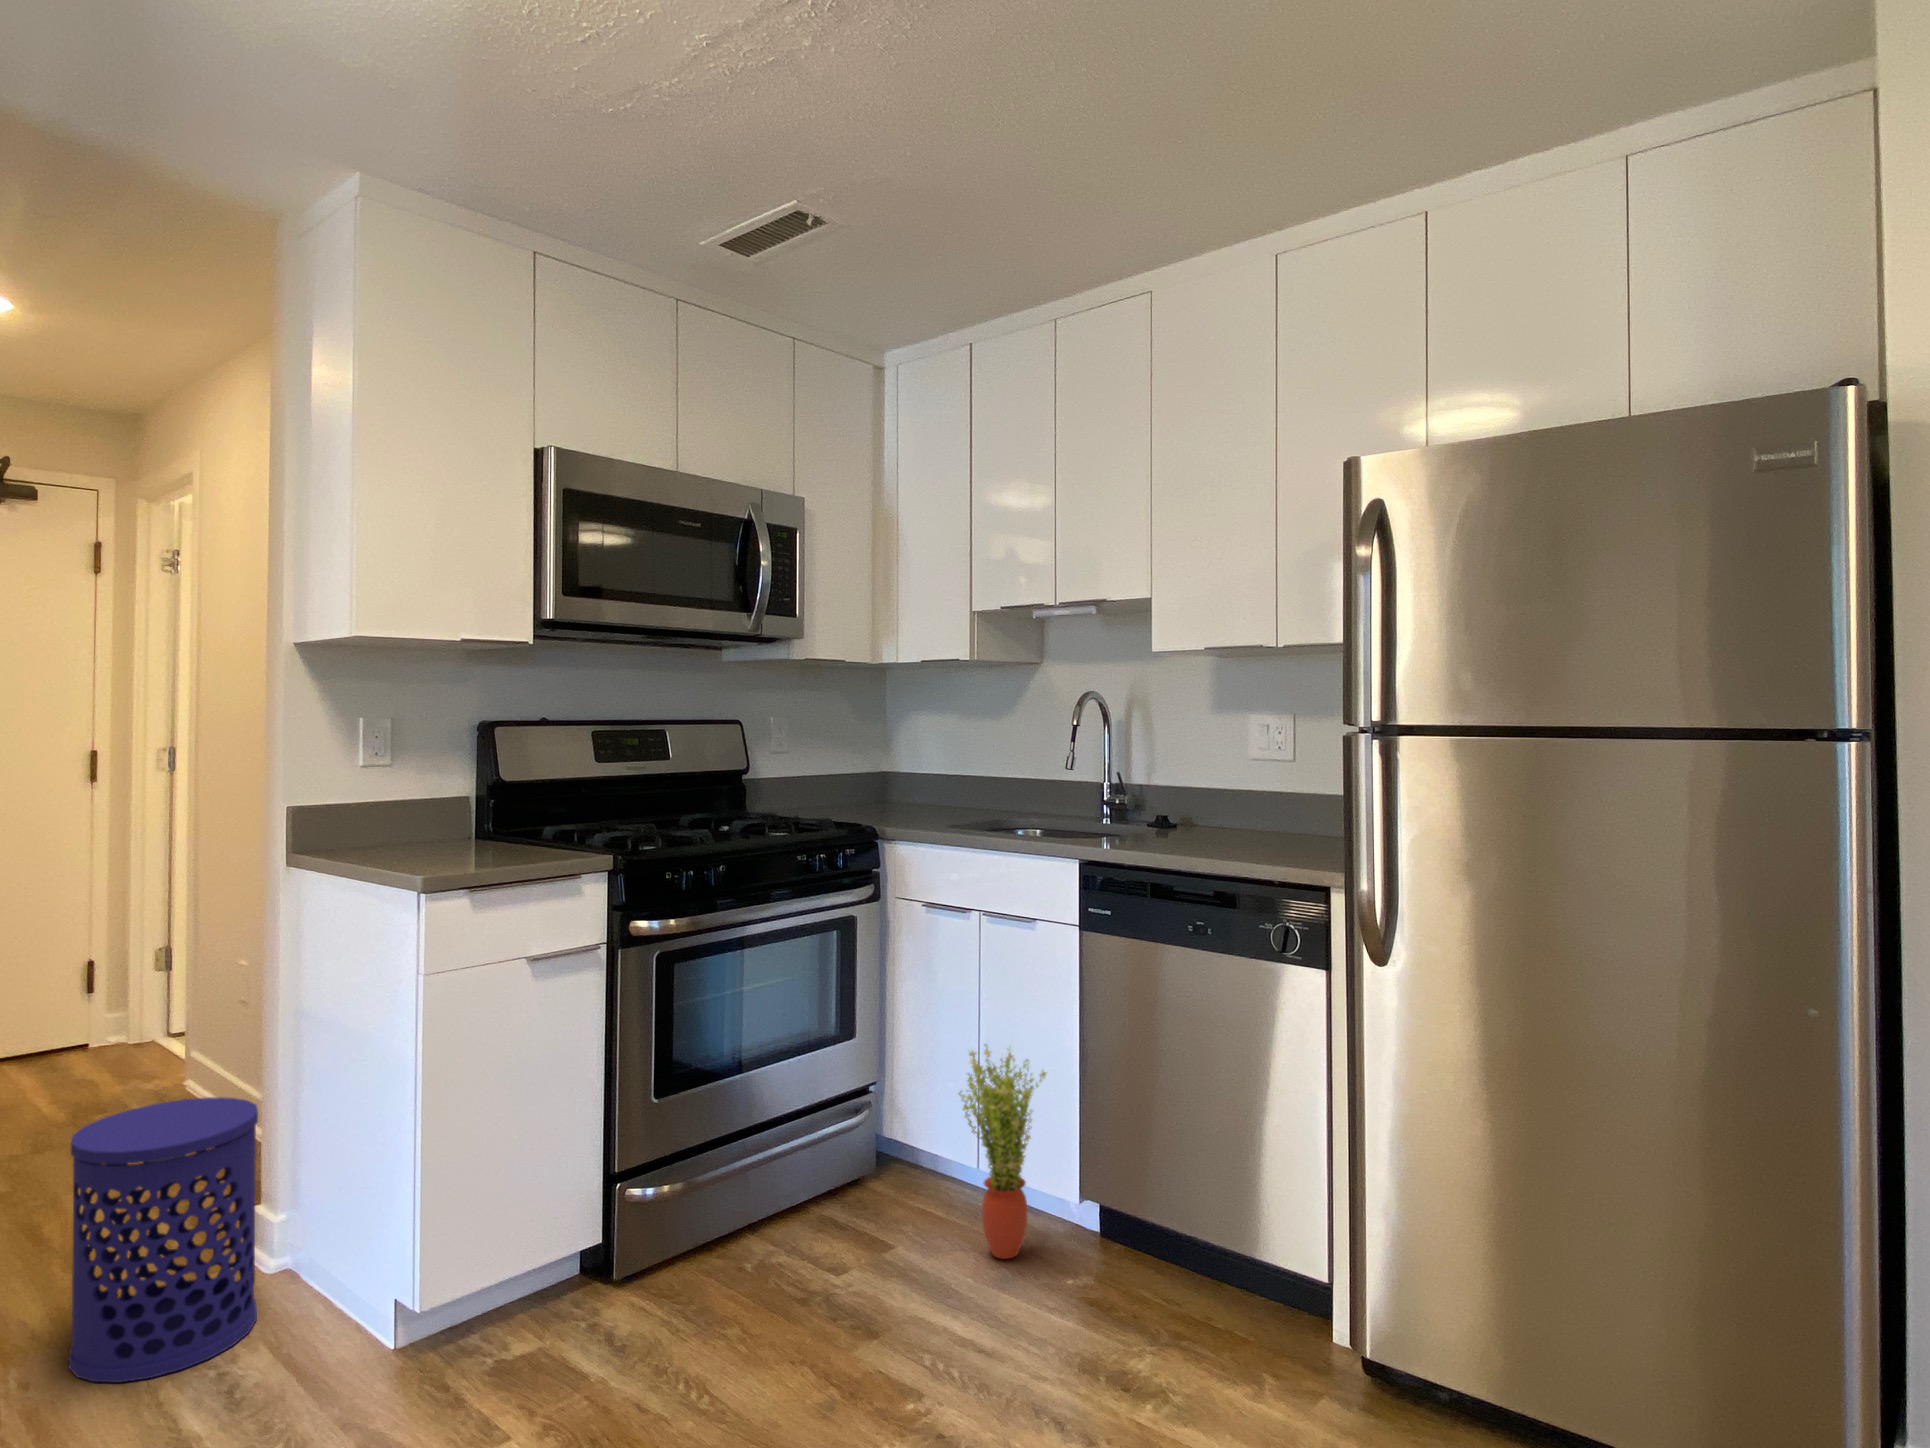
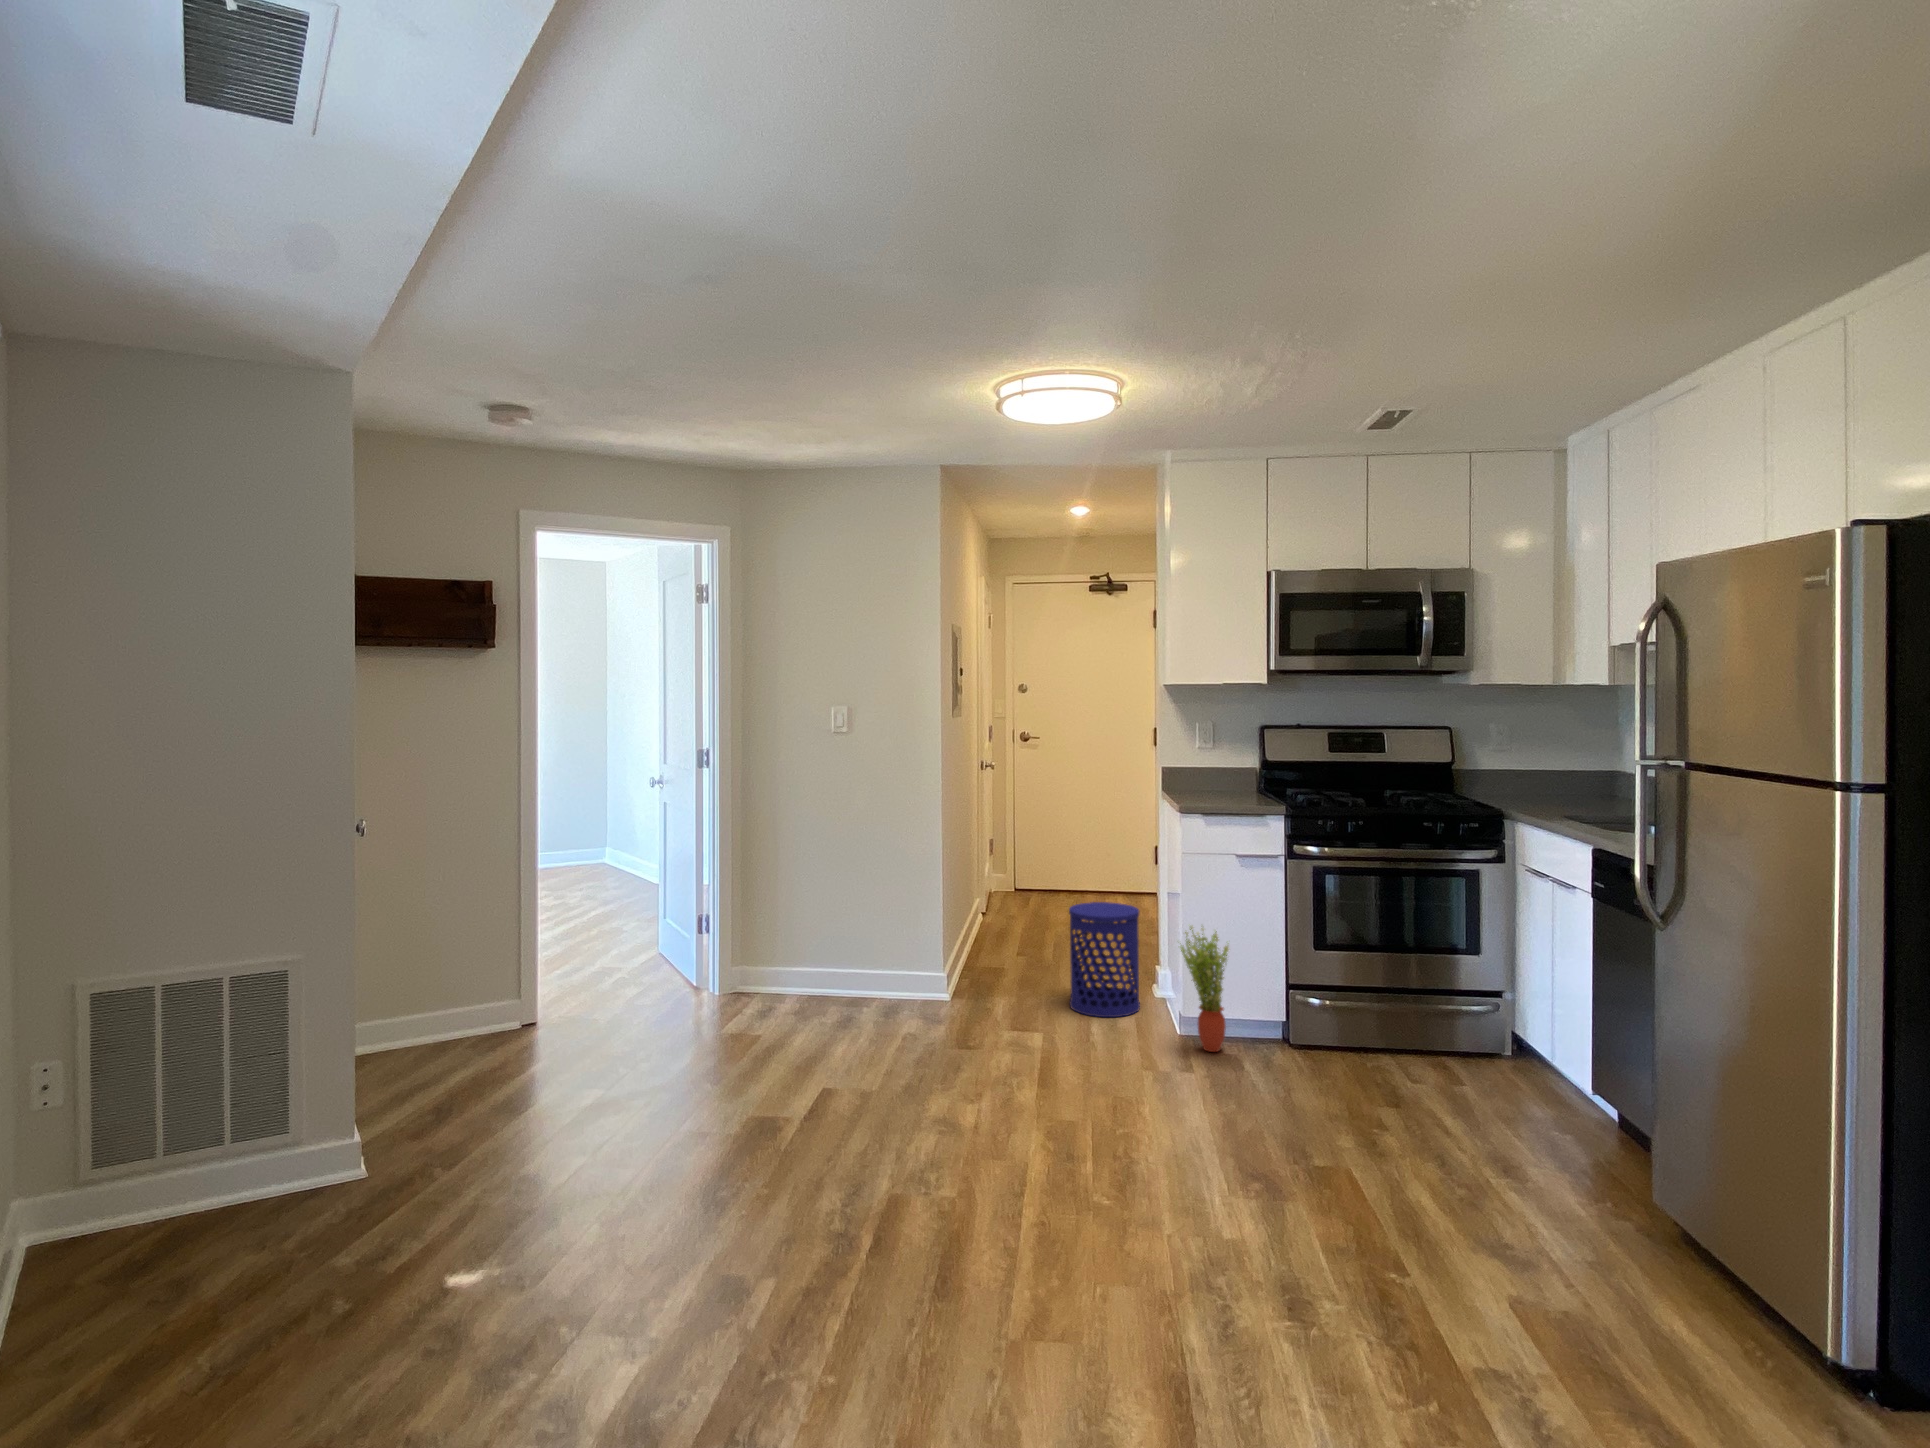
potted plant: present [959,1045,1046,1259] -> present [1180,926,1229,1052]

